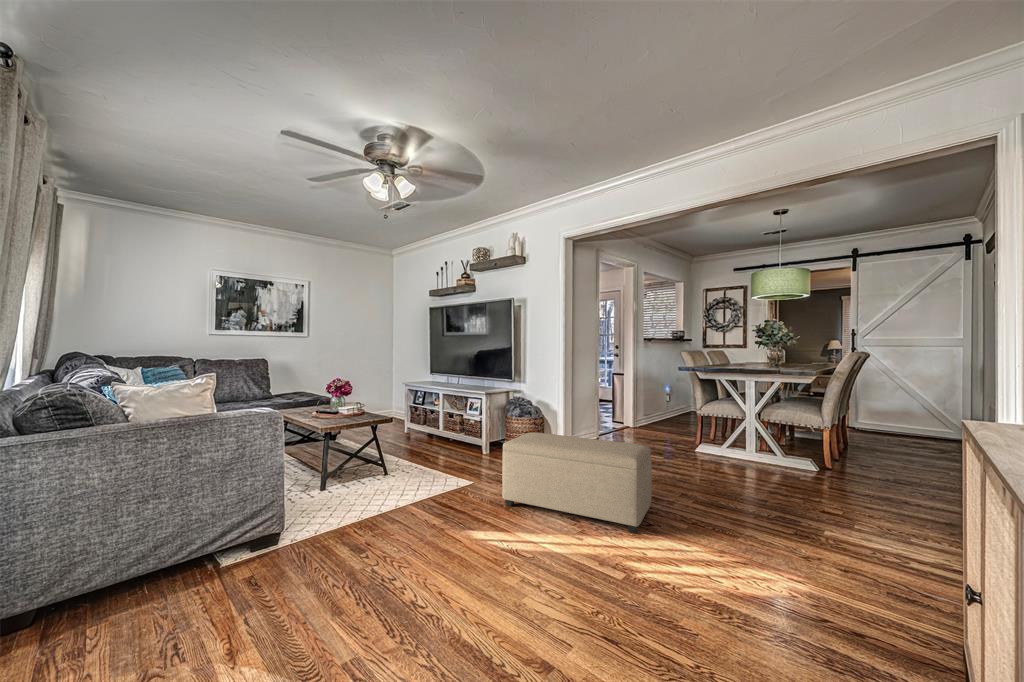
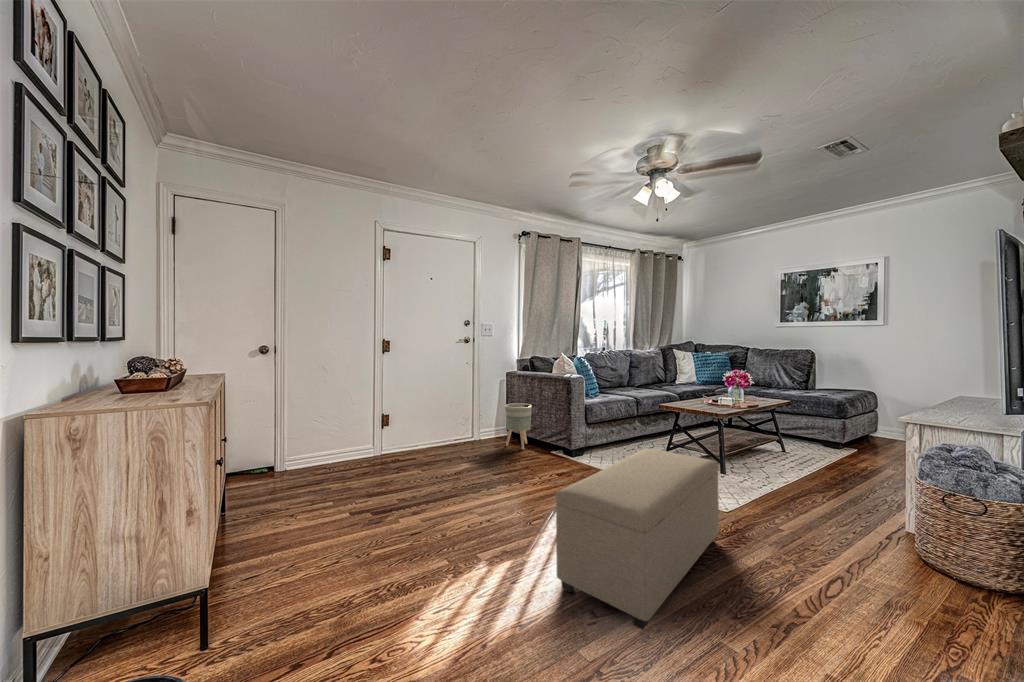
planter: none [109,498,196,633] -> present [505,403,532,449]

